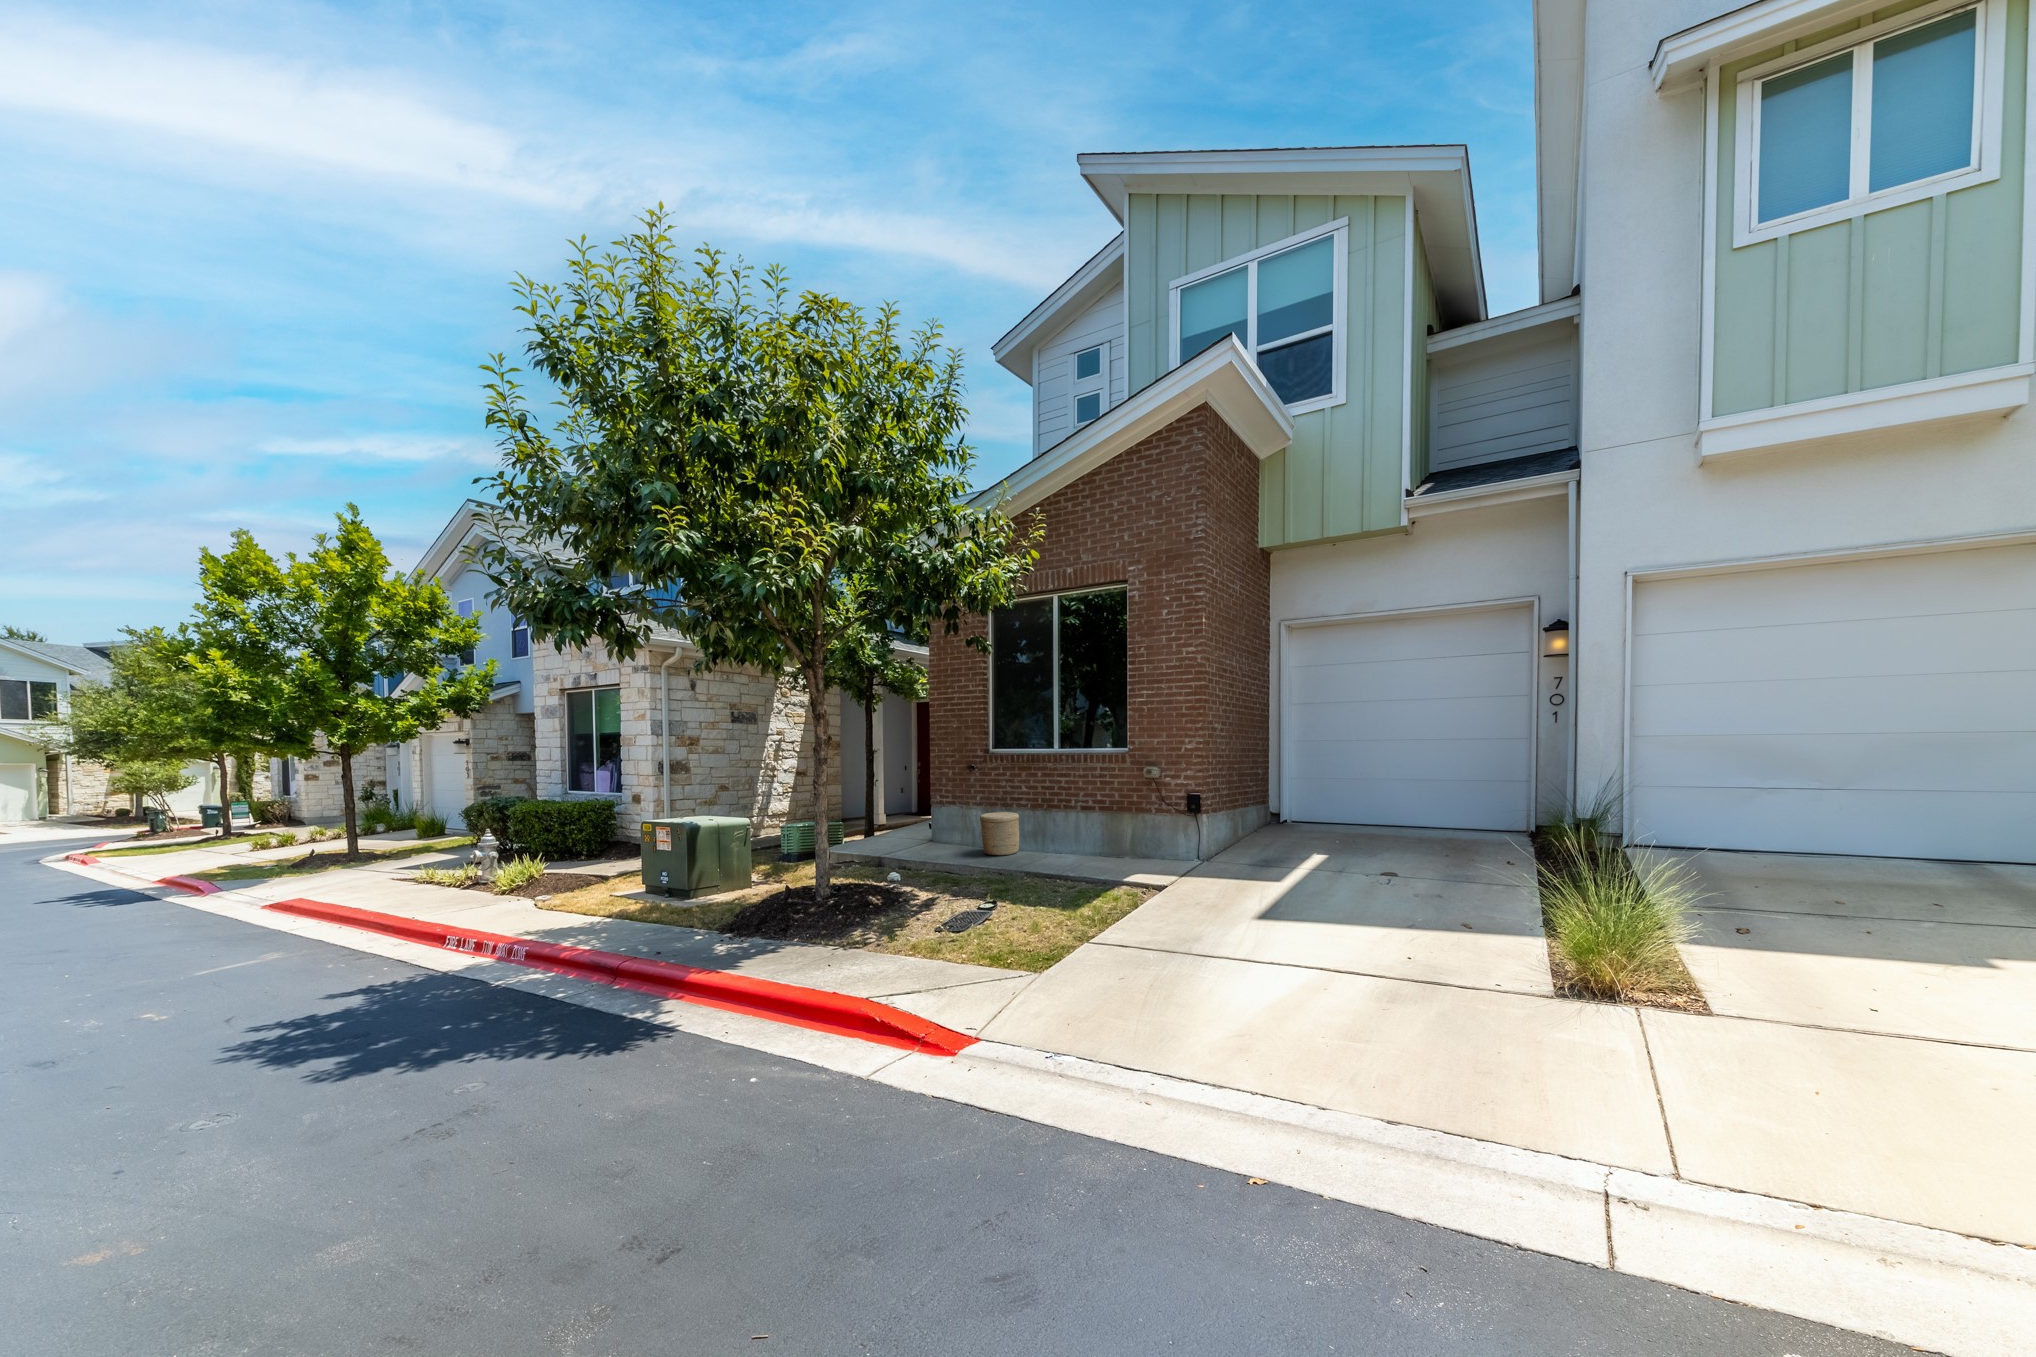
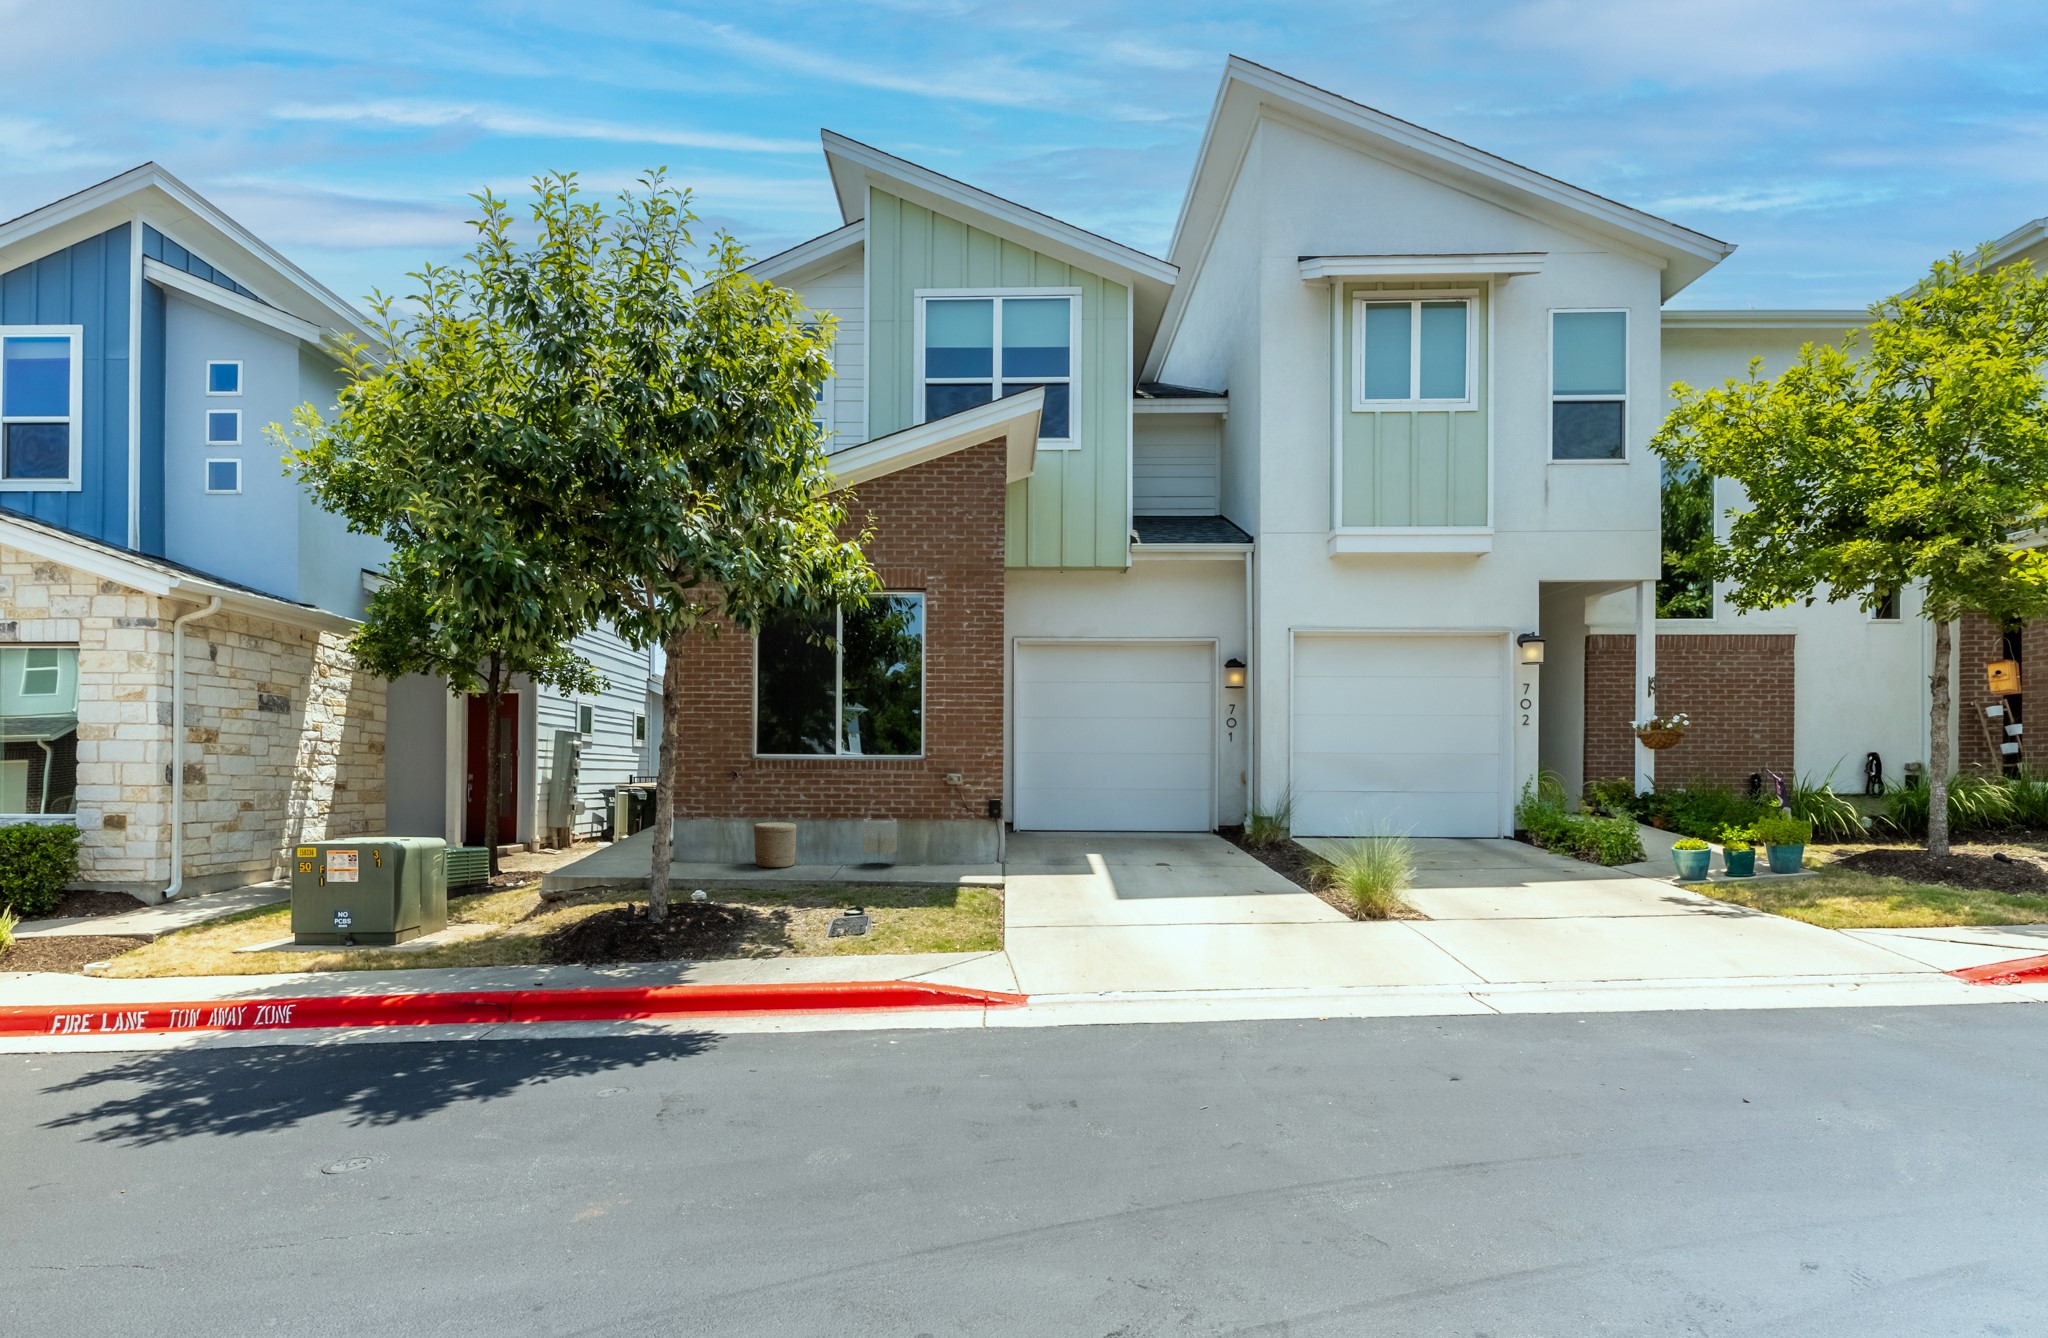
planter: none [1067,812,1104,862] -> present [863,819,897,854]

